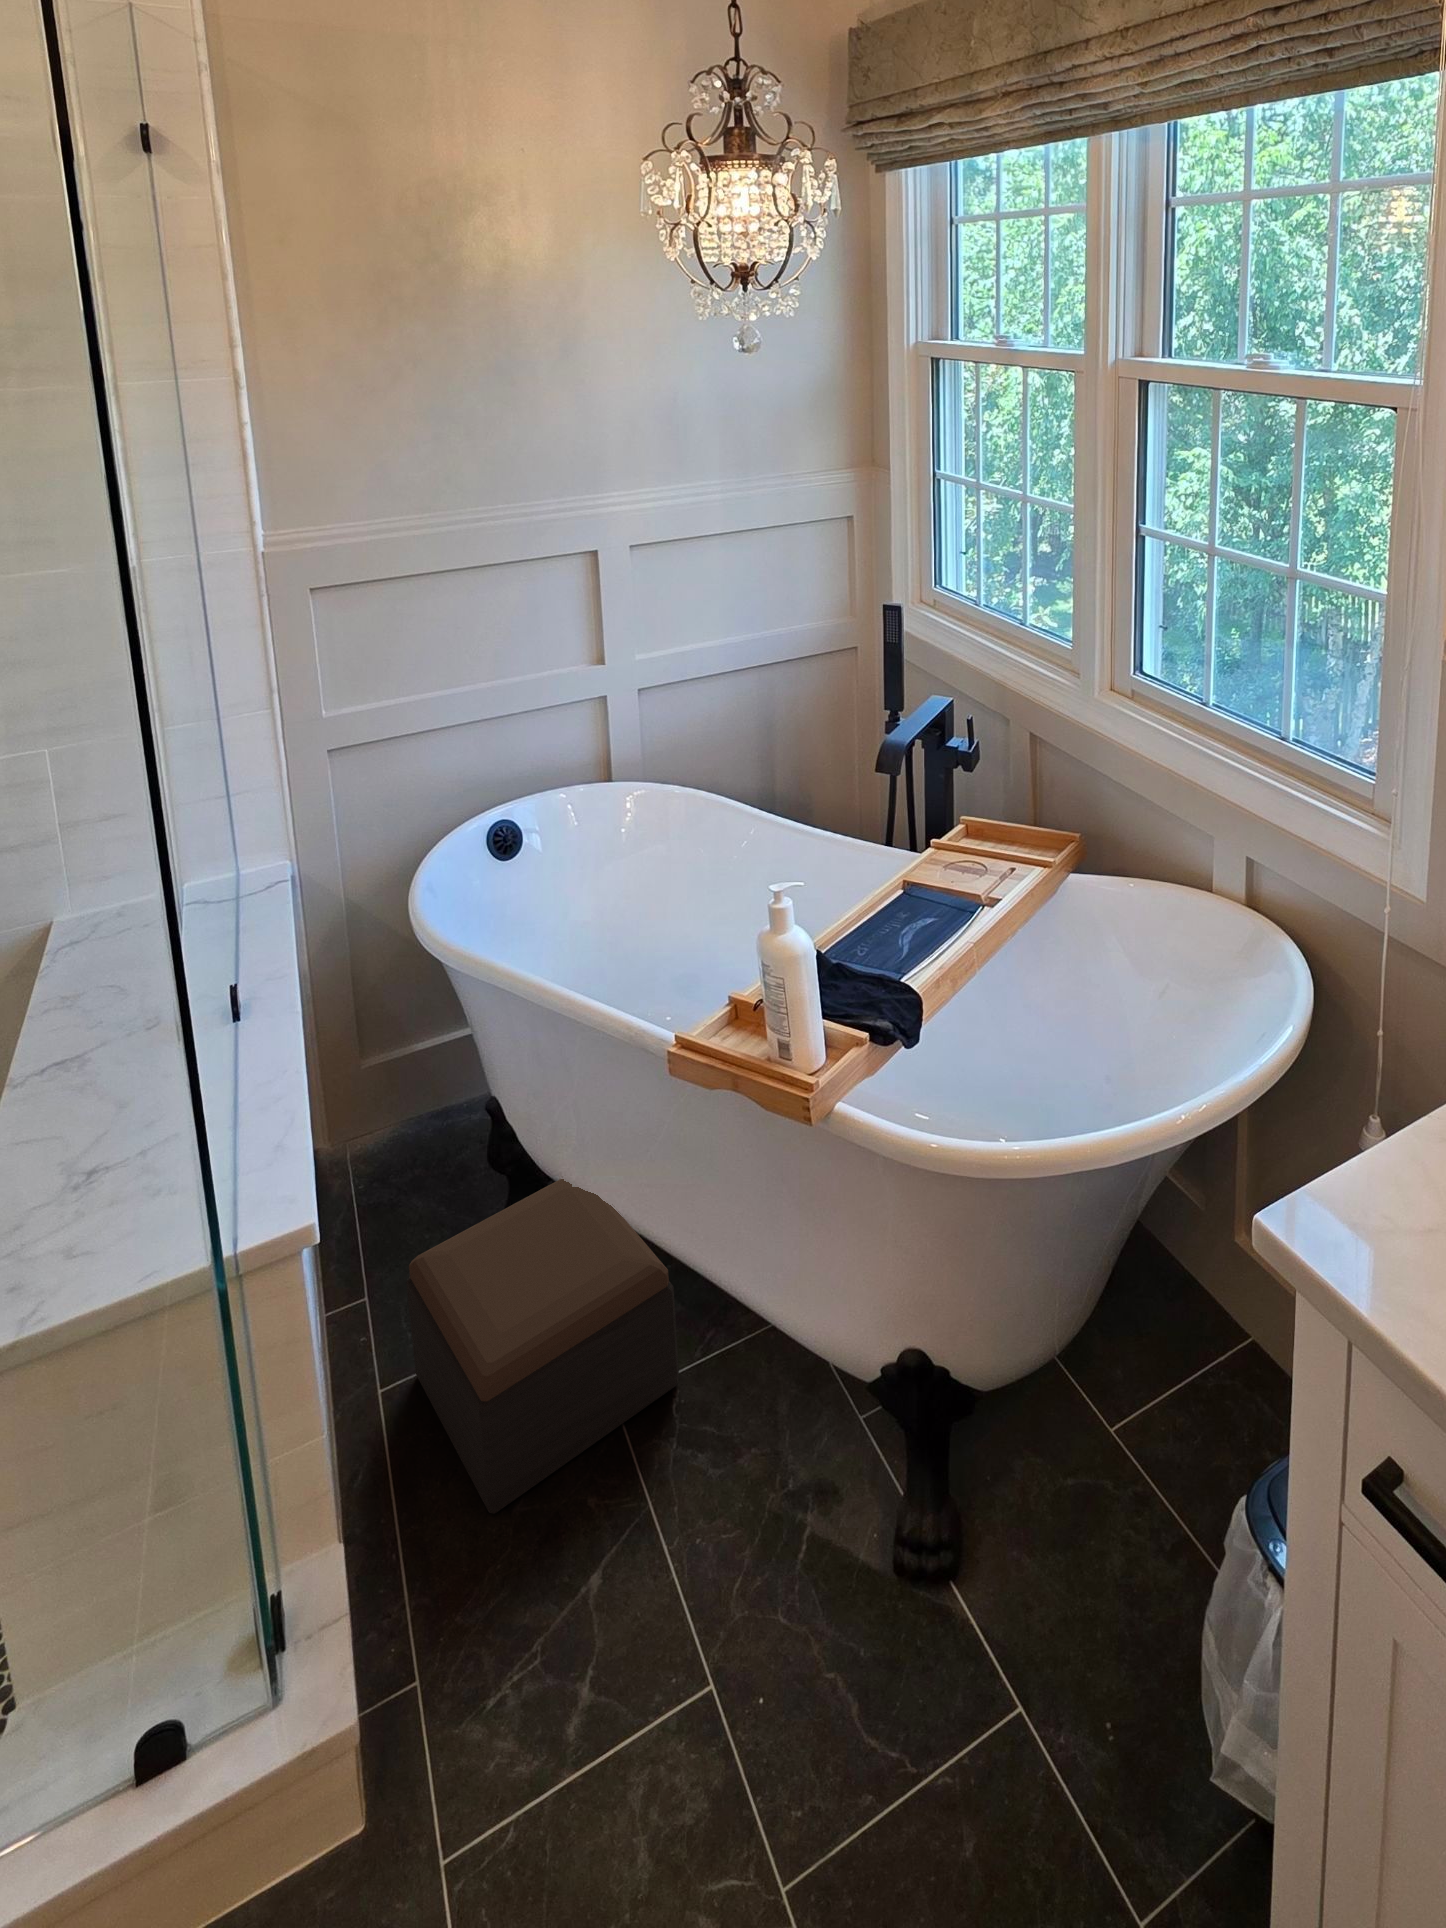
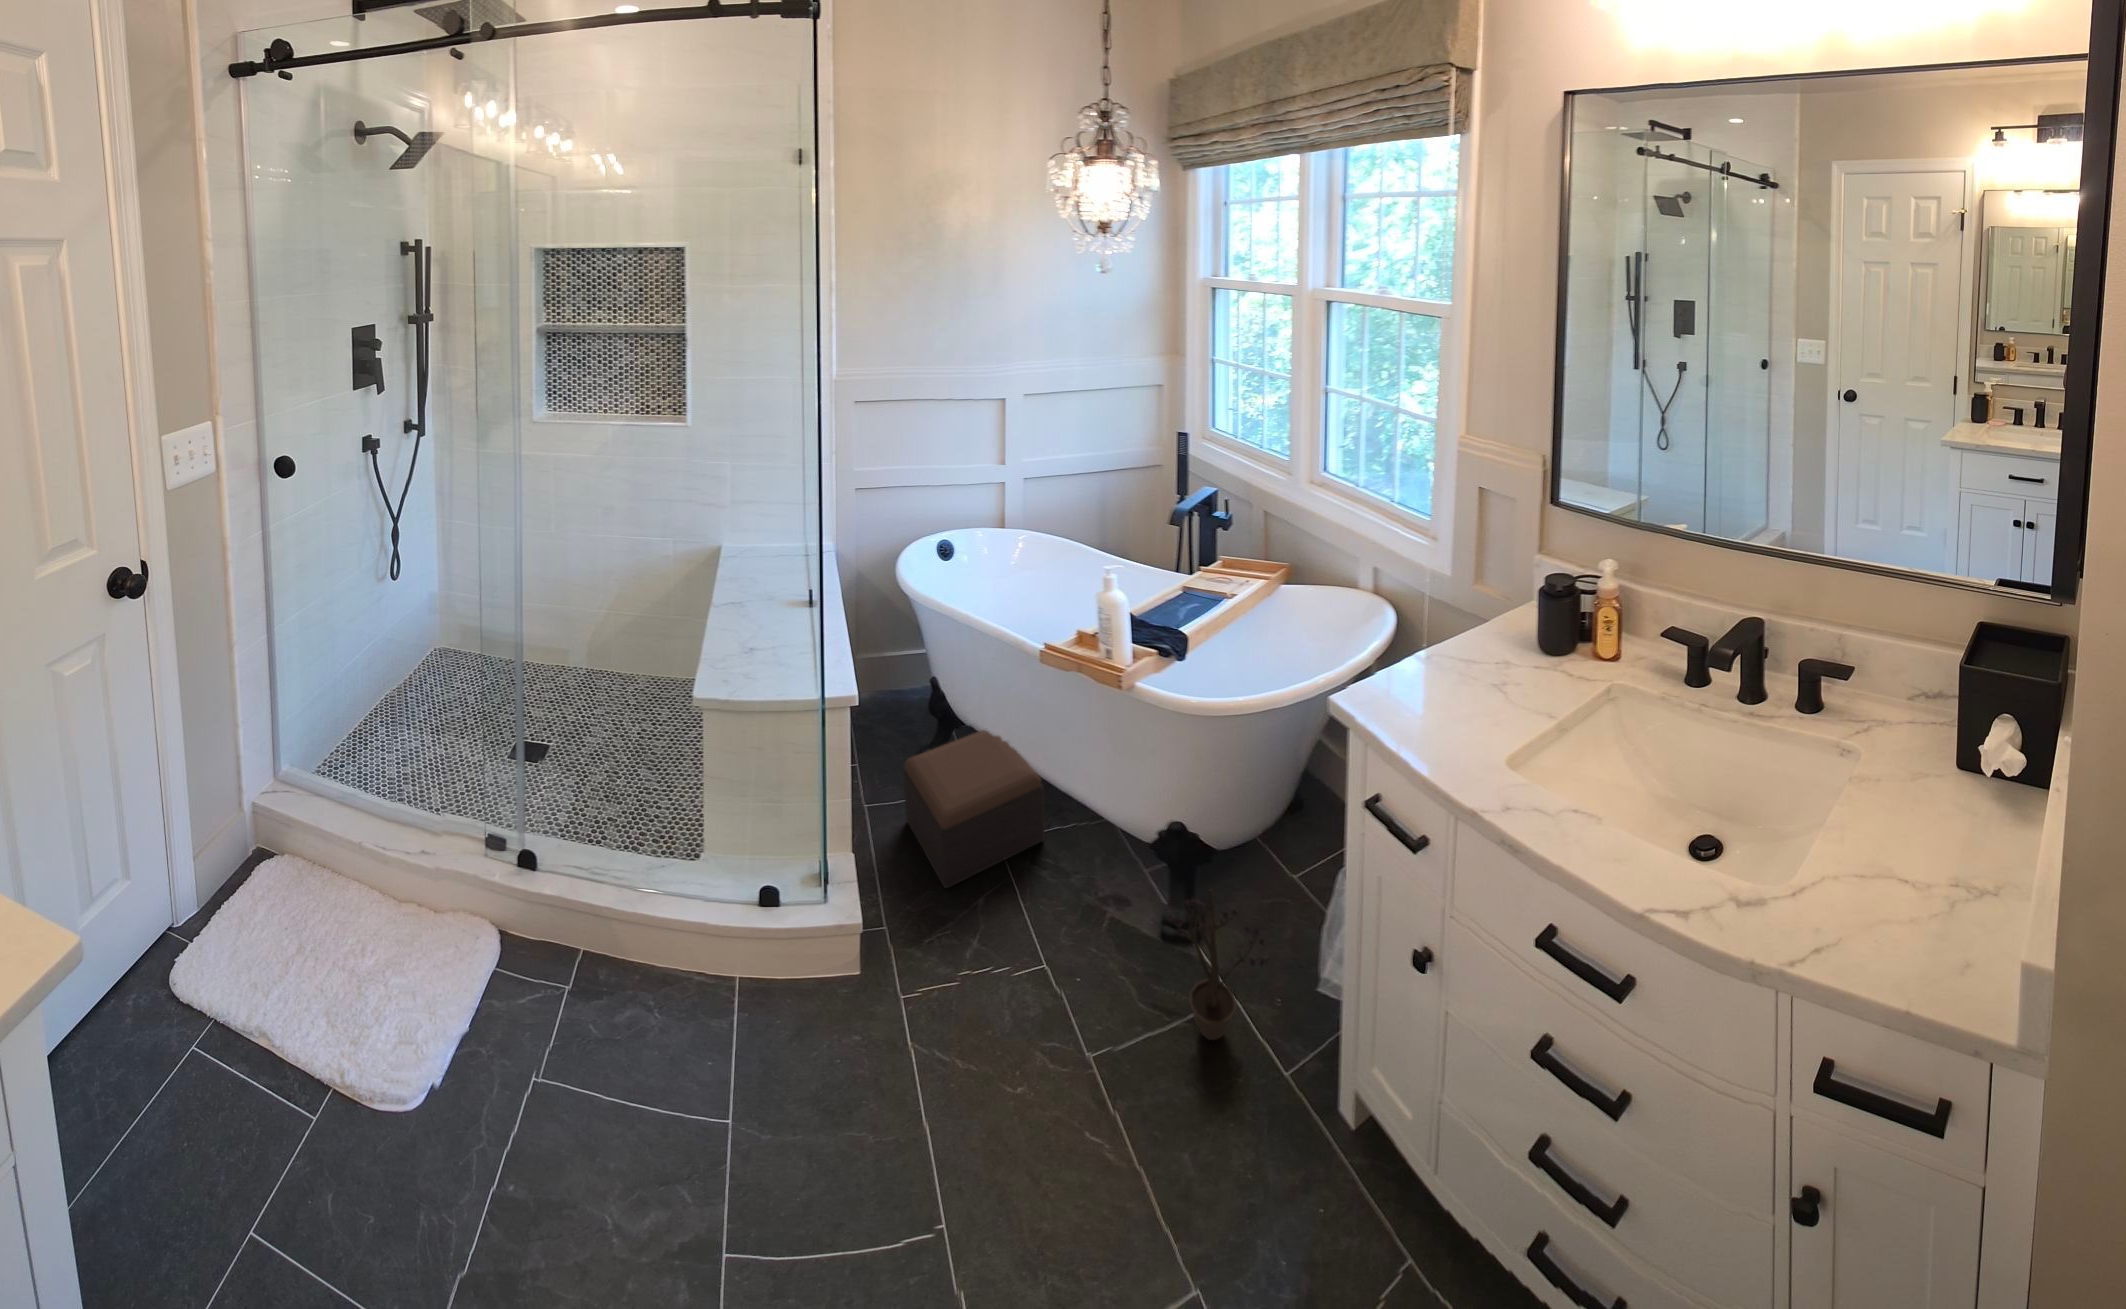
decorative plant: none [884,1494,1101,1779] -> present [1151,890,1268,1040]

